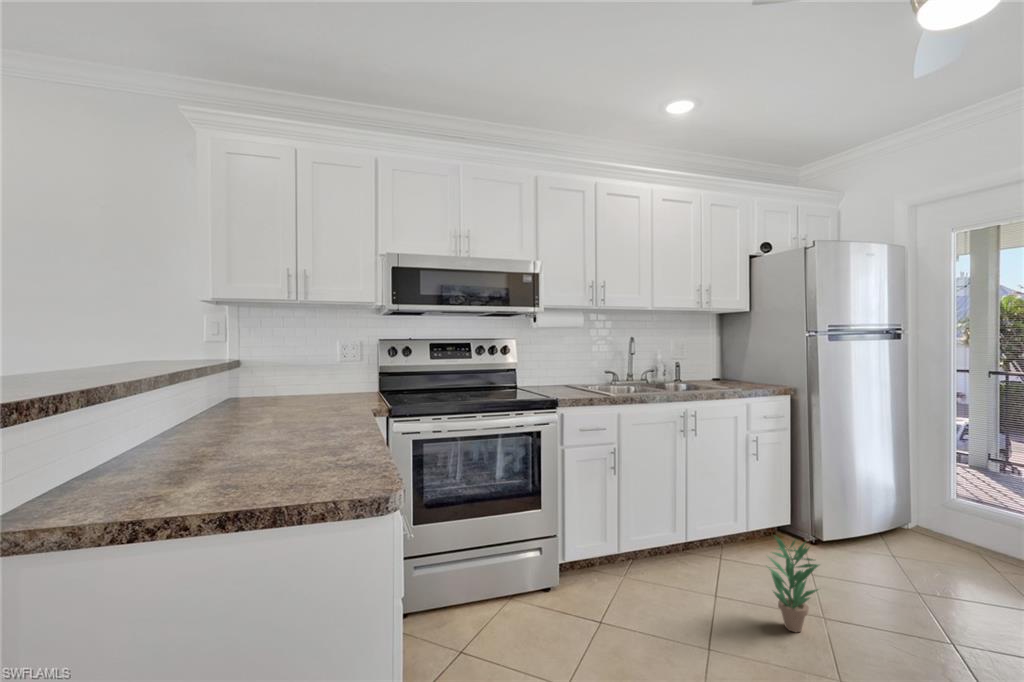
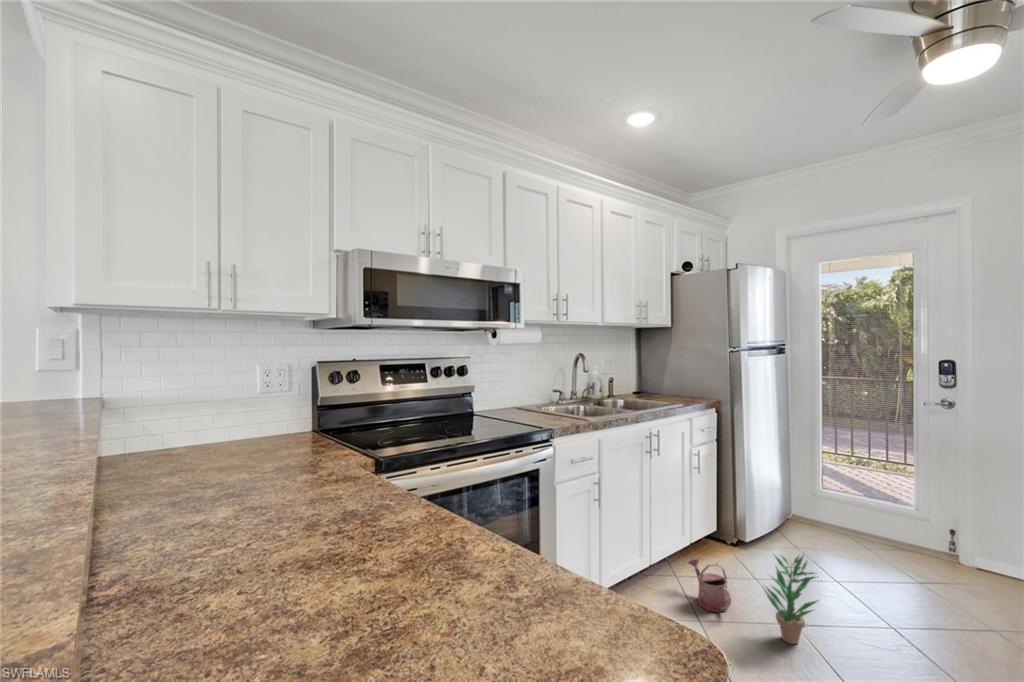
watering can: none [717,541,751,594] -> present [688,559,731,612]

